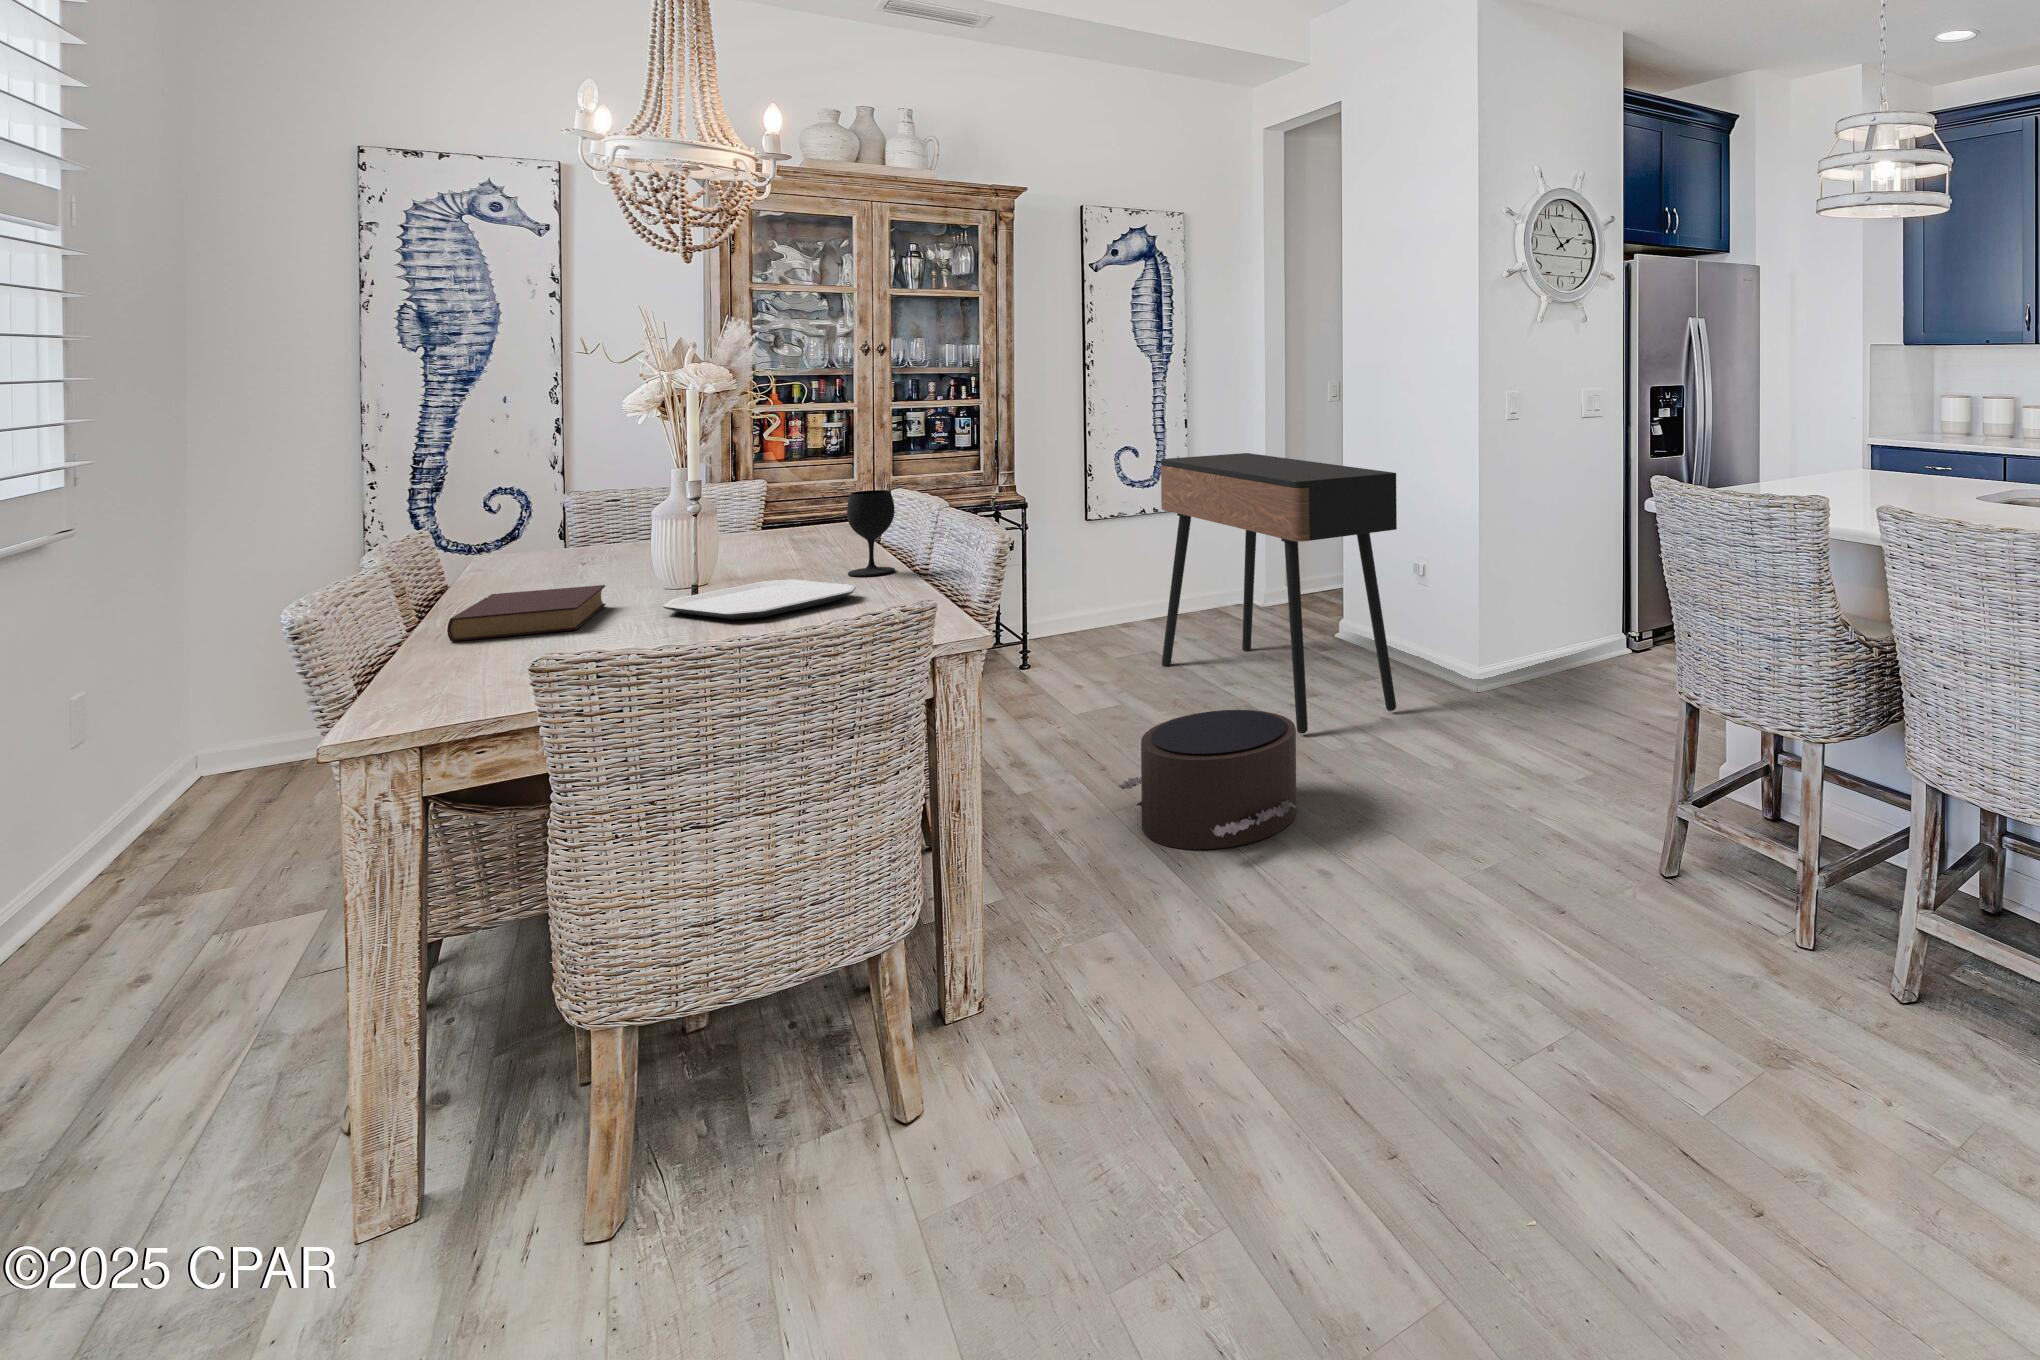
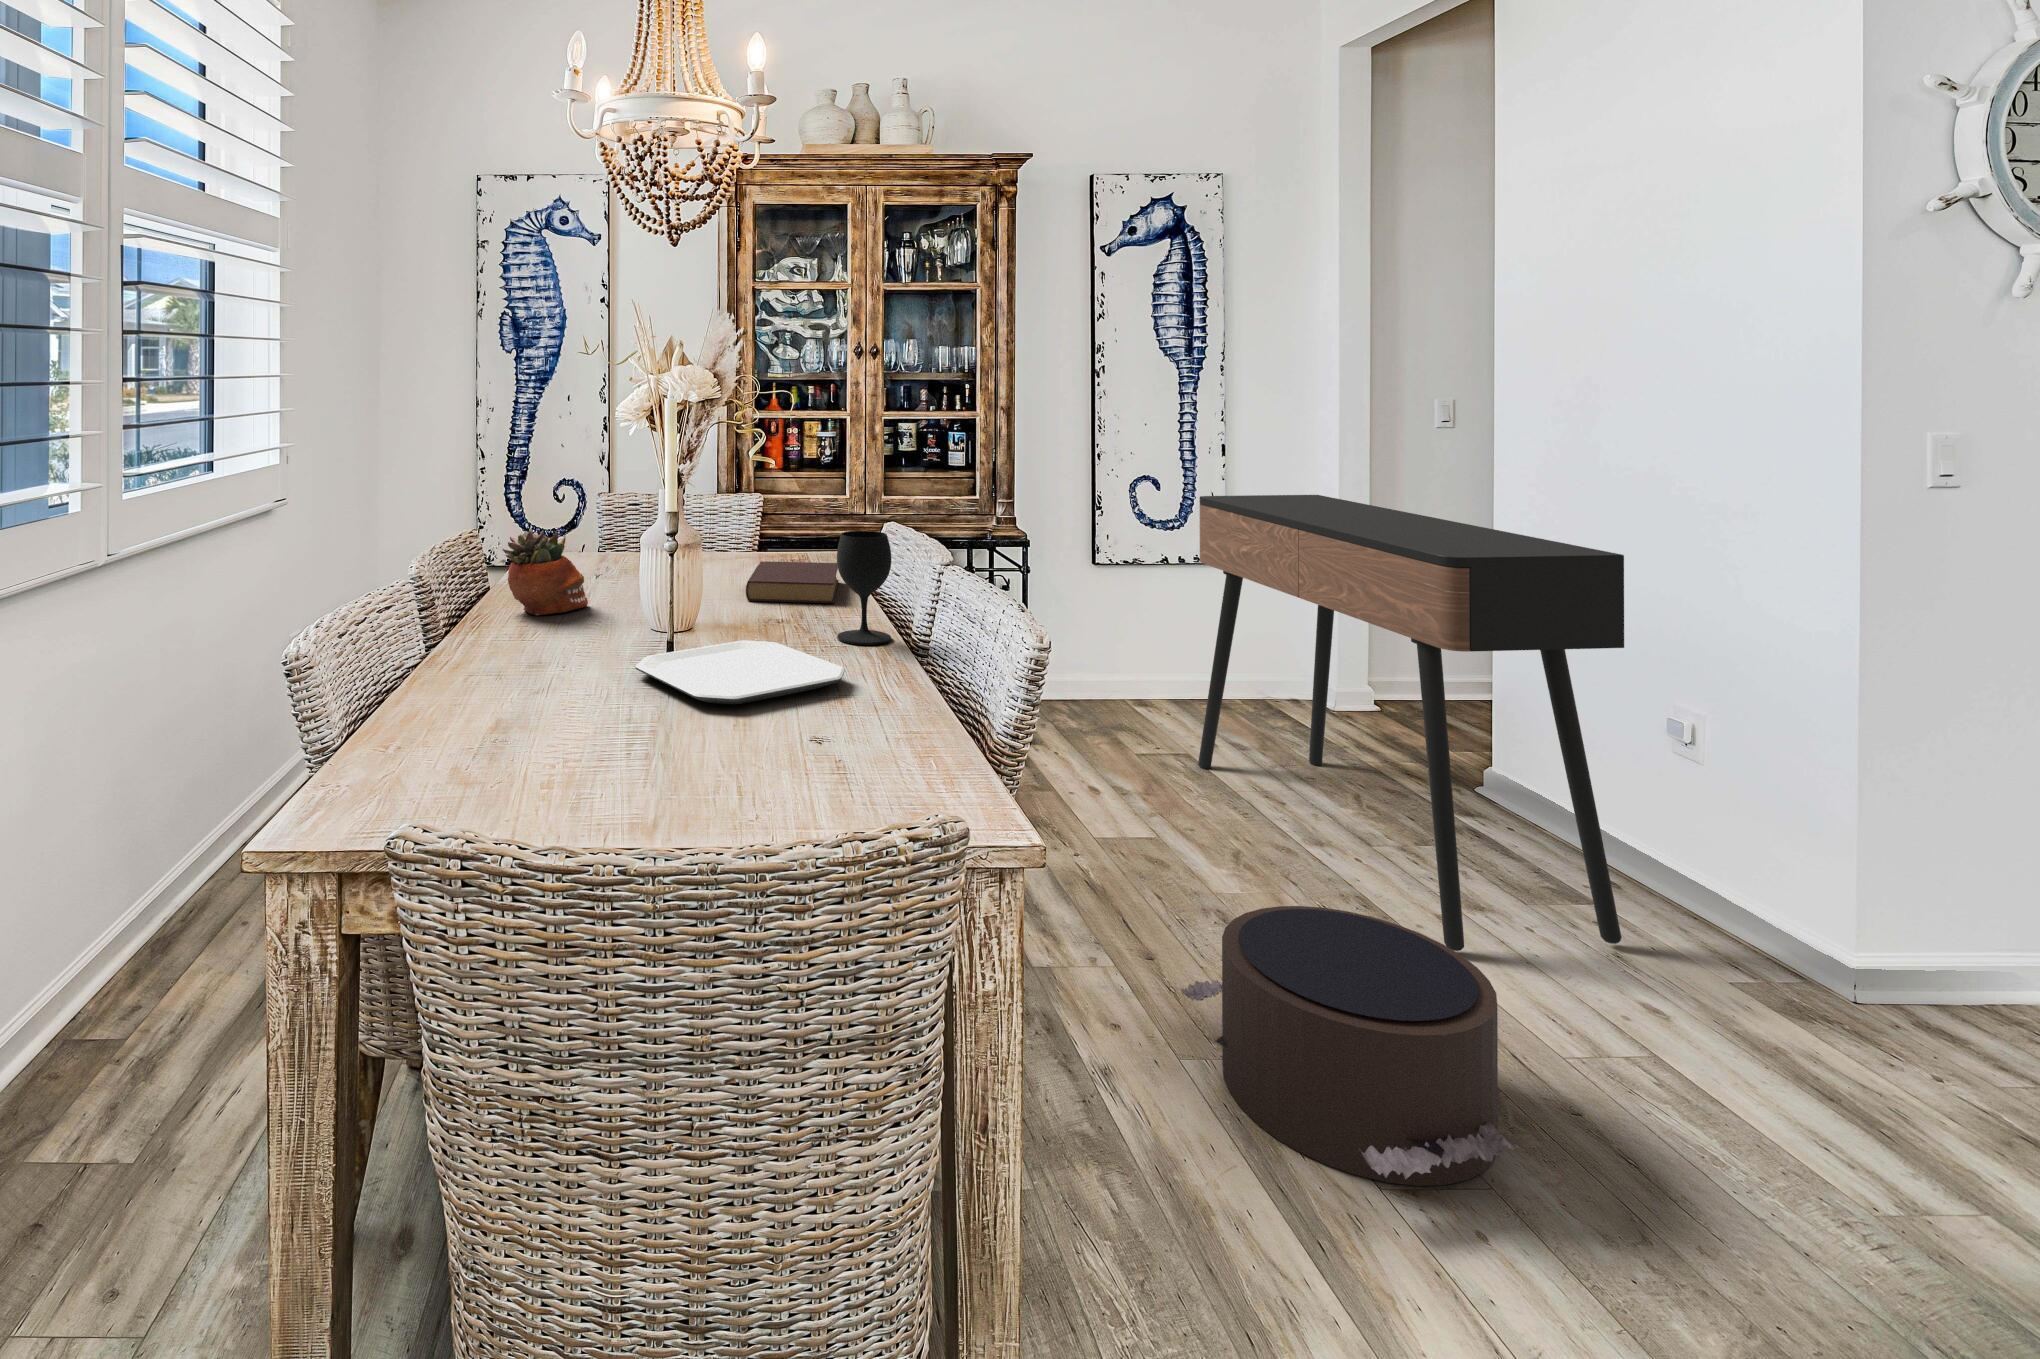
succulent planter: none [489,514,589,592] -> present [502,528,588,615]
book: present [447,585,605,641] -> present [746,561,839,603]

